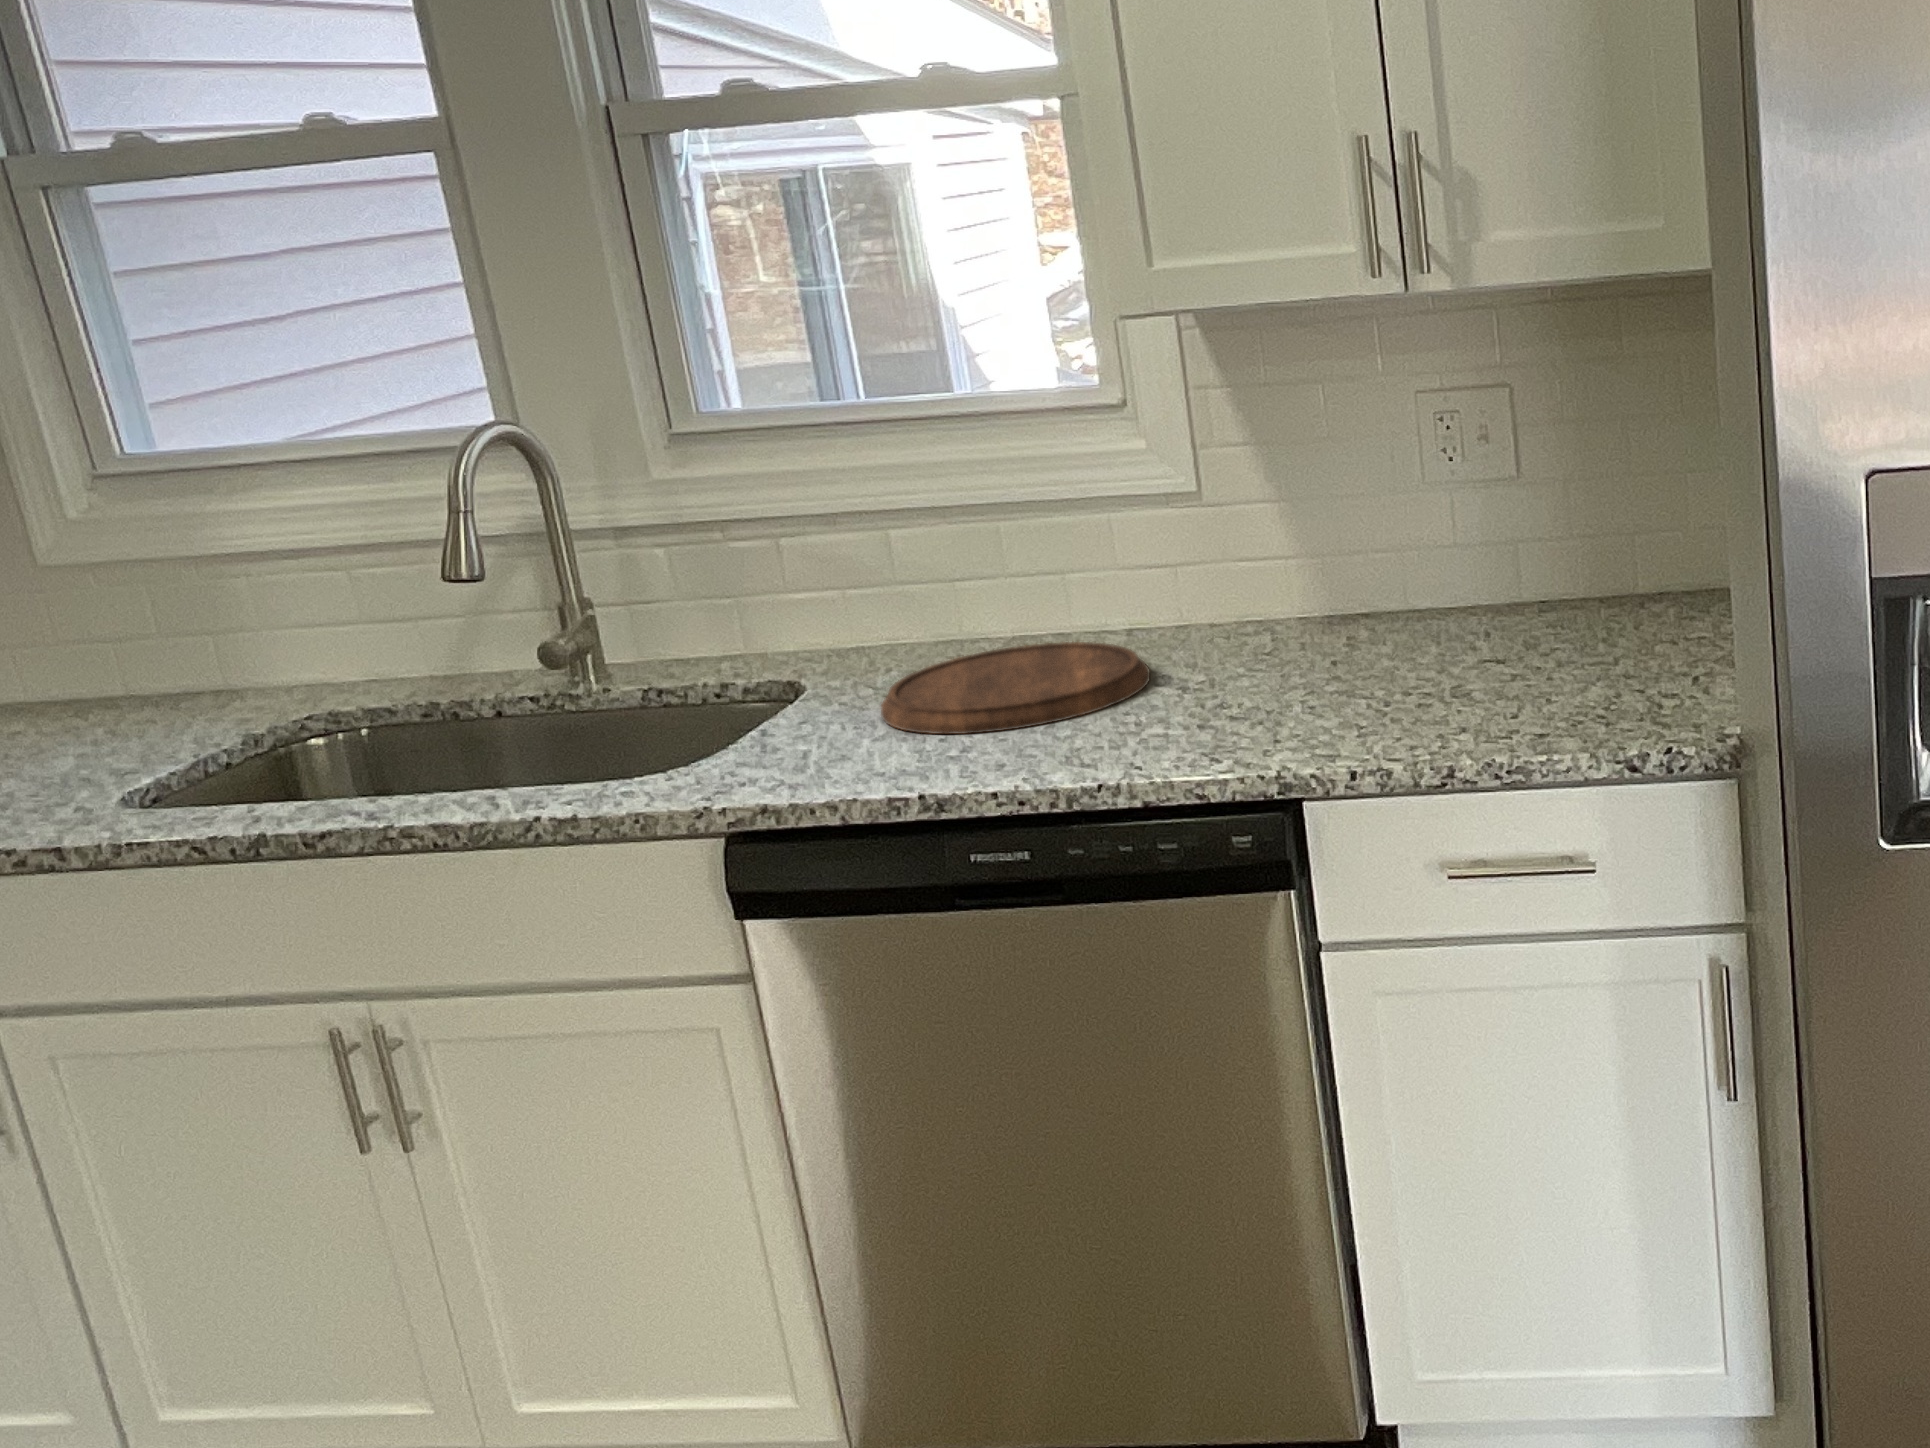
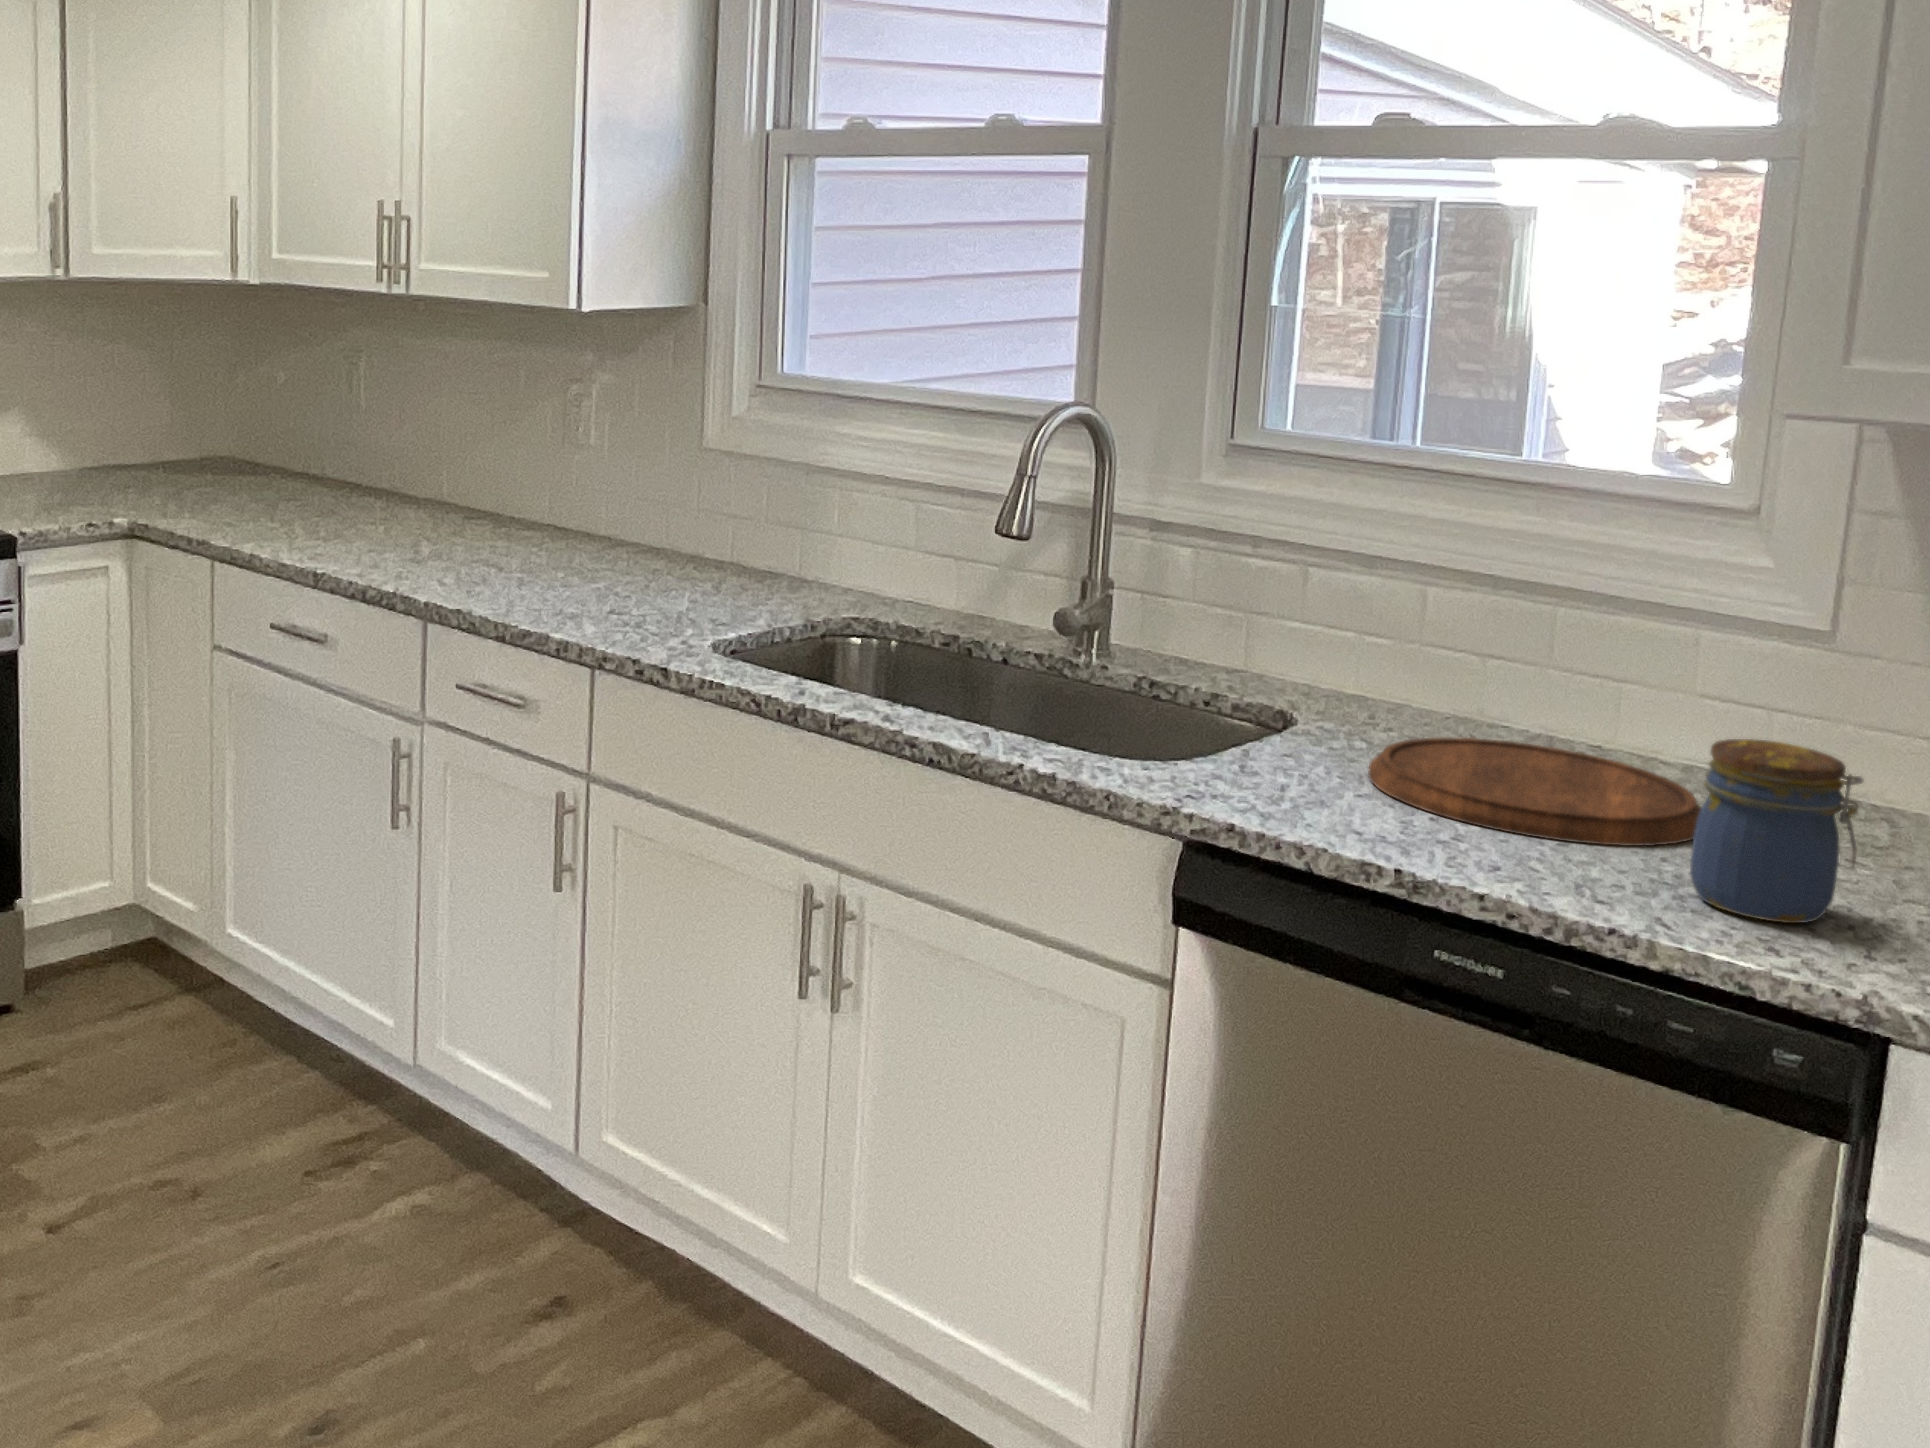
jar: none [1133,590,1250,740] -> present [1690,739,1863,923]

